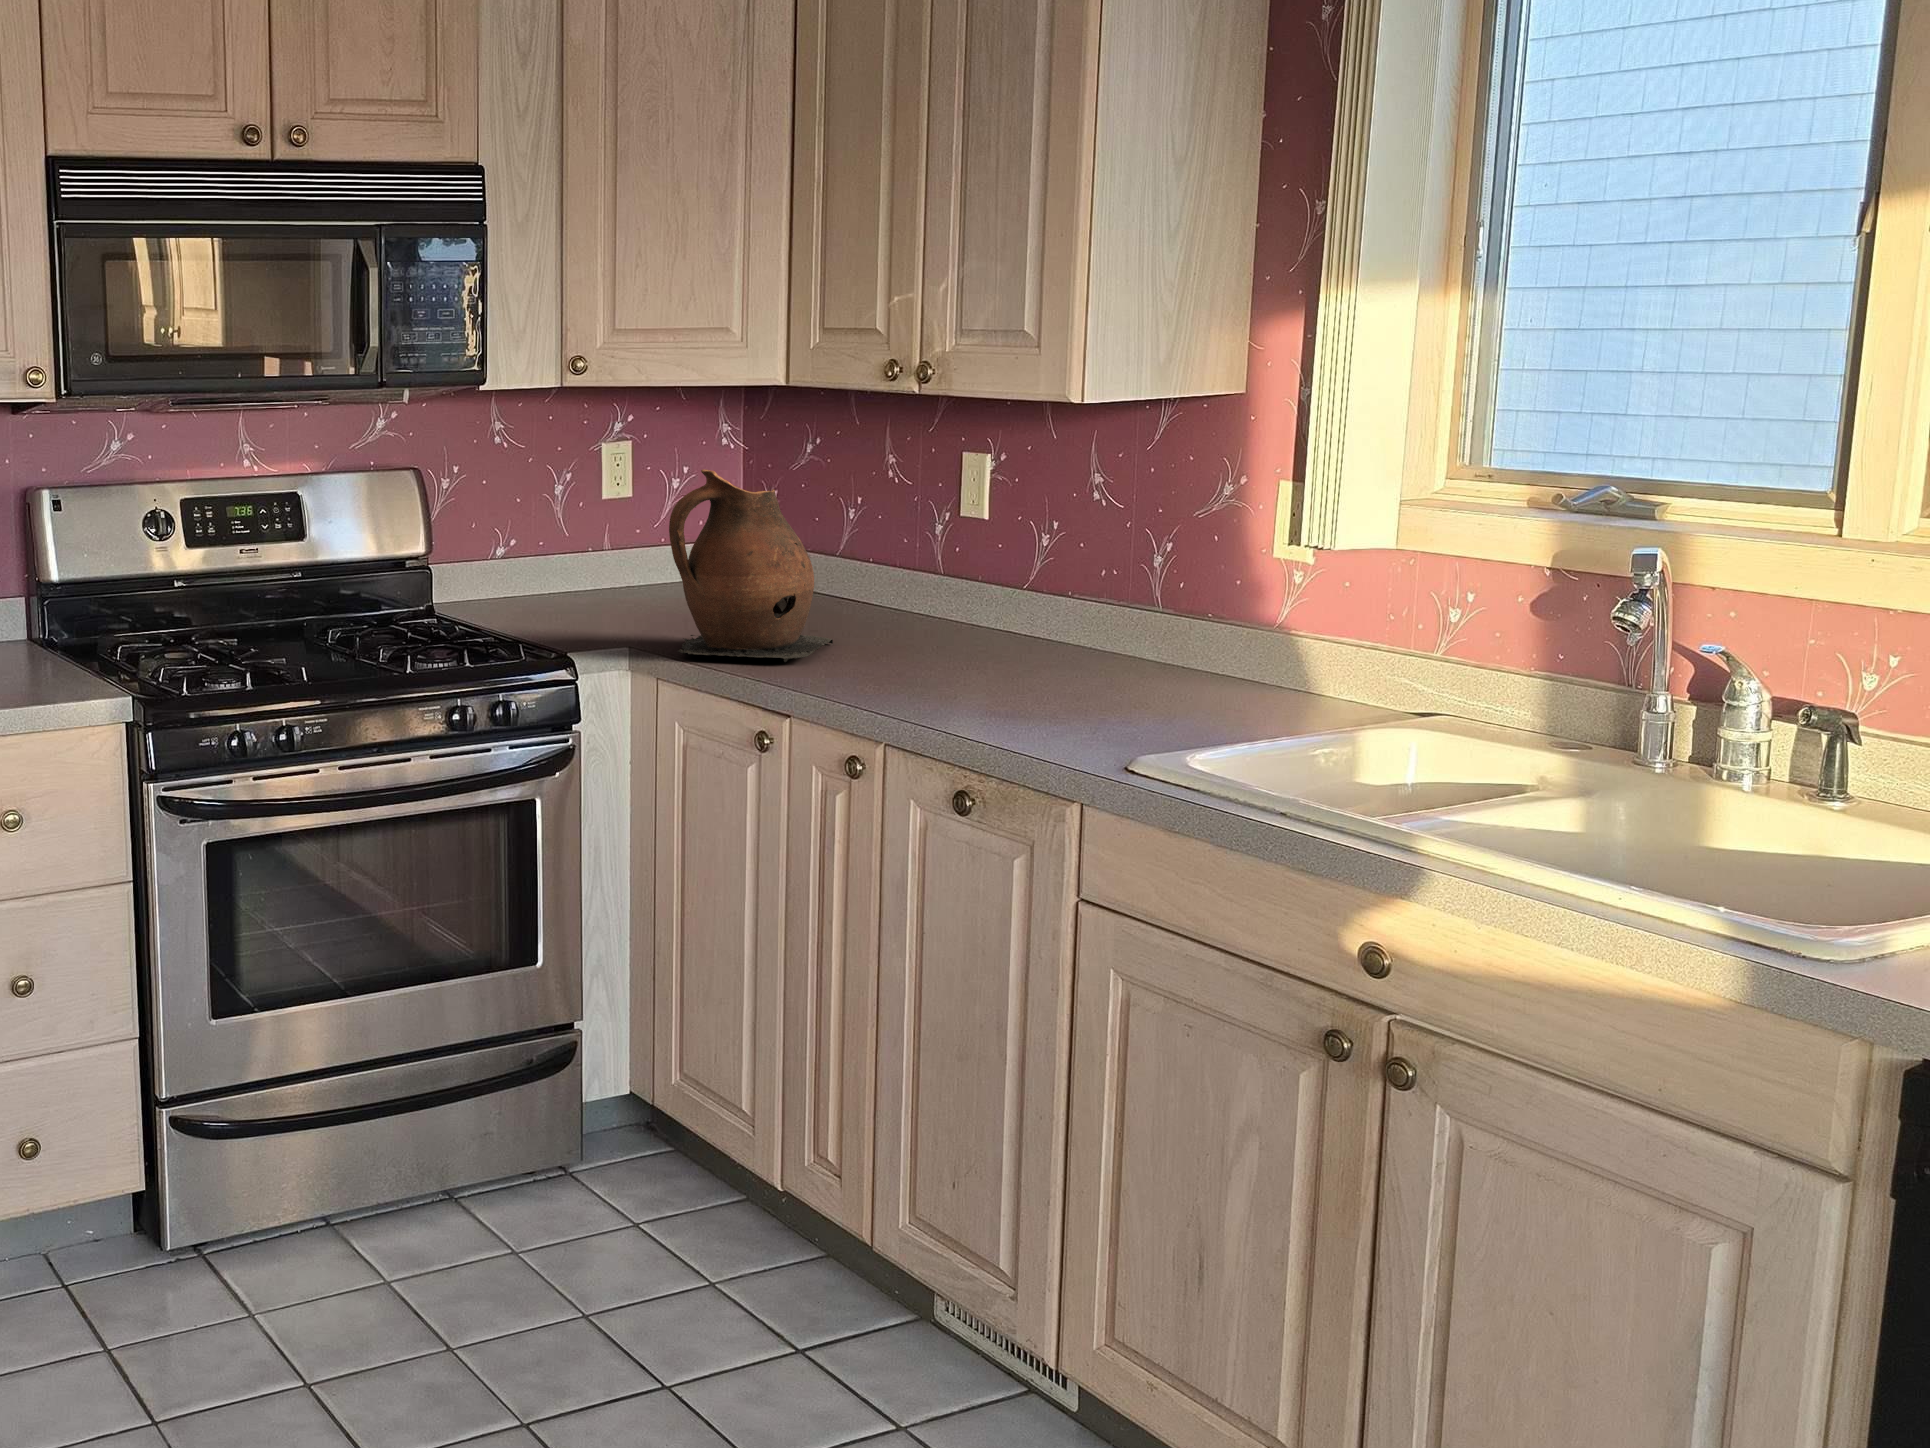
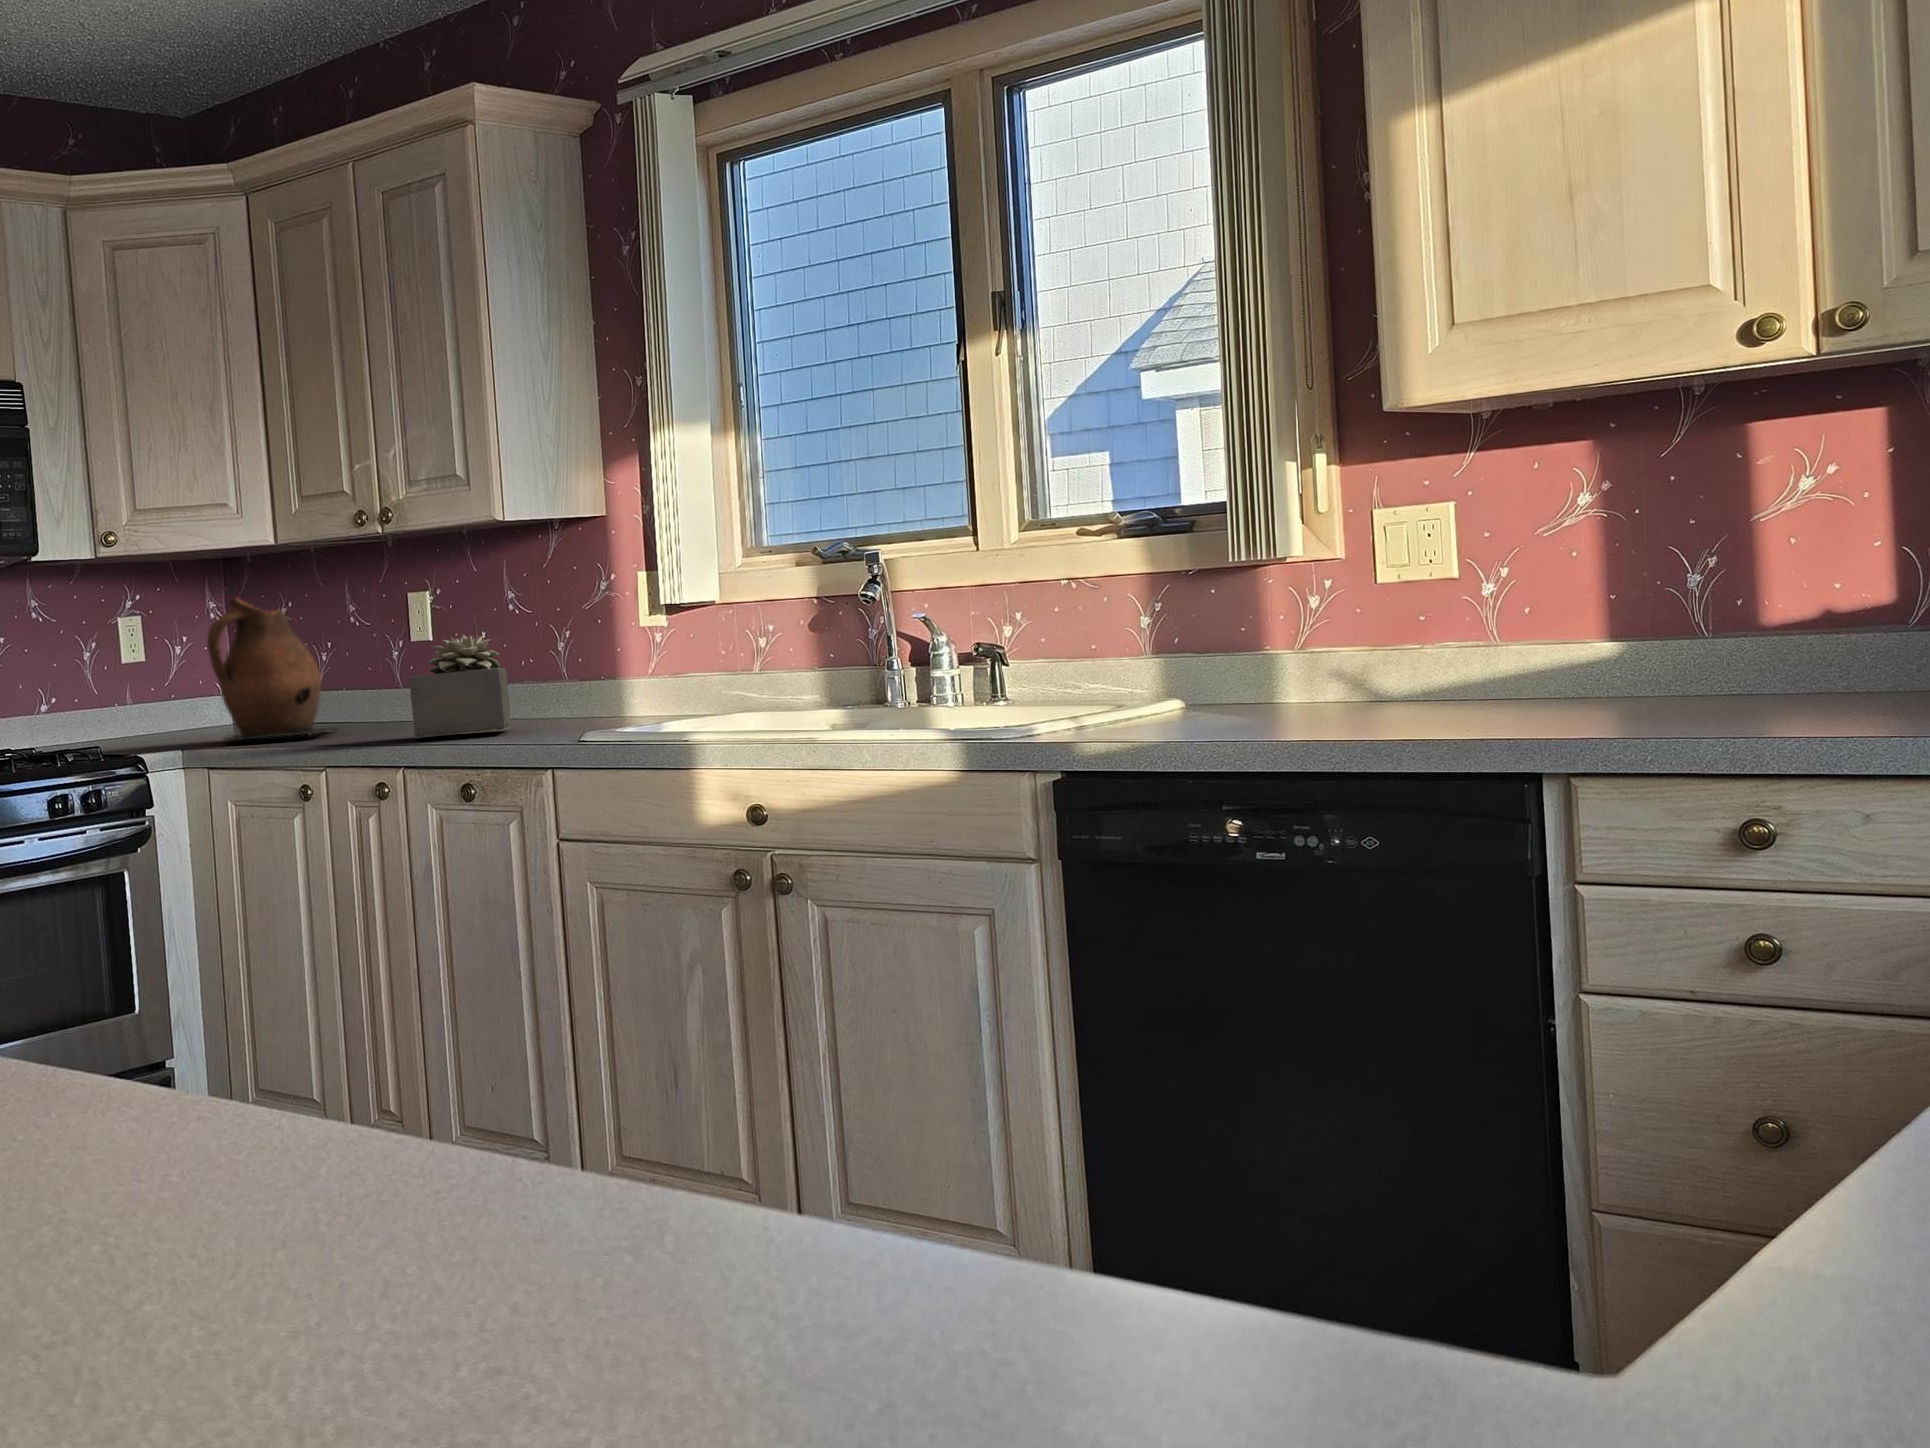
succulent plant: none [908,566,1053,709] -> present [410,635,511,738]

